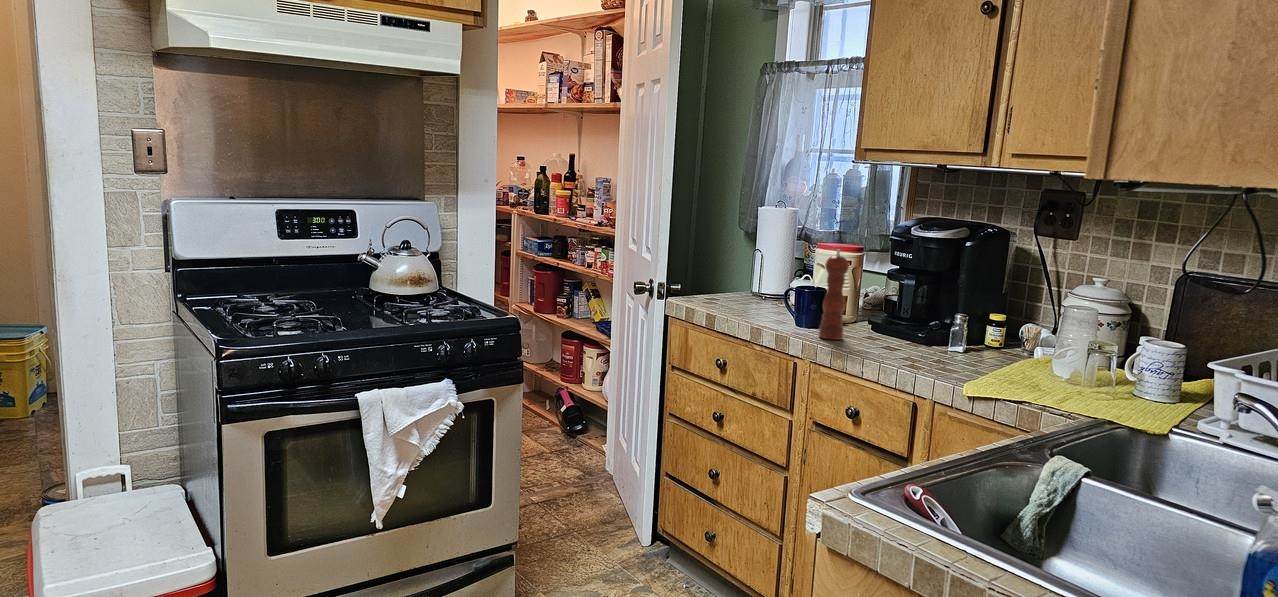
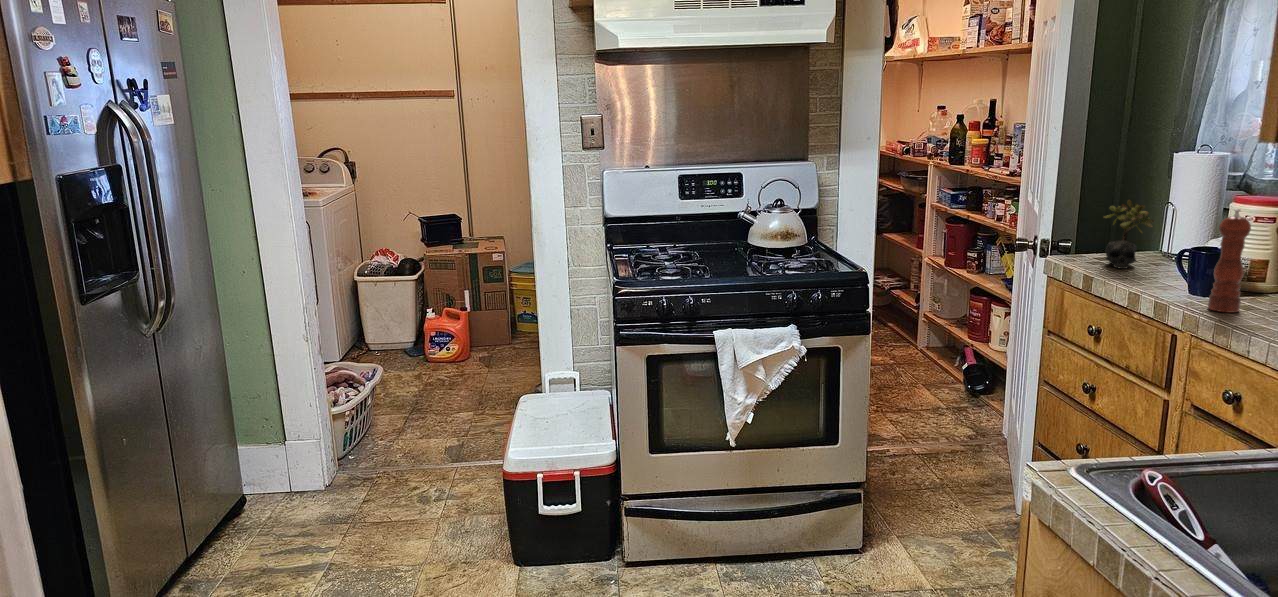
succulent plant: none [713,244,755,306] -> present [1104,200,1154,269]

